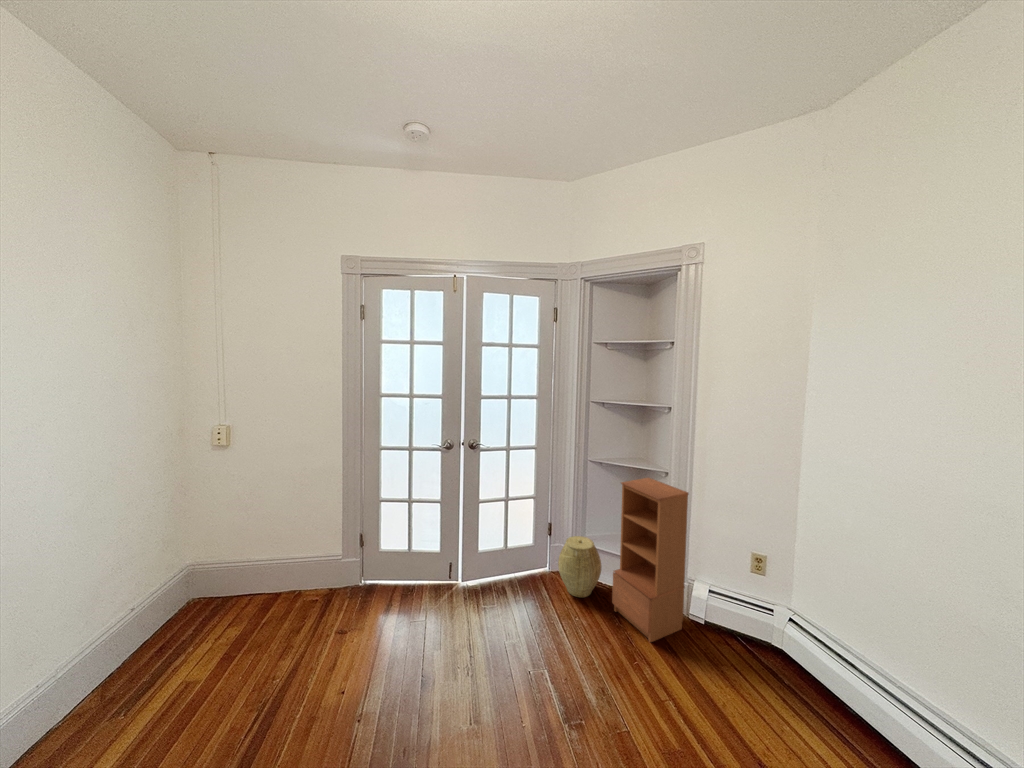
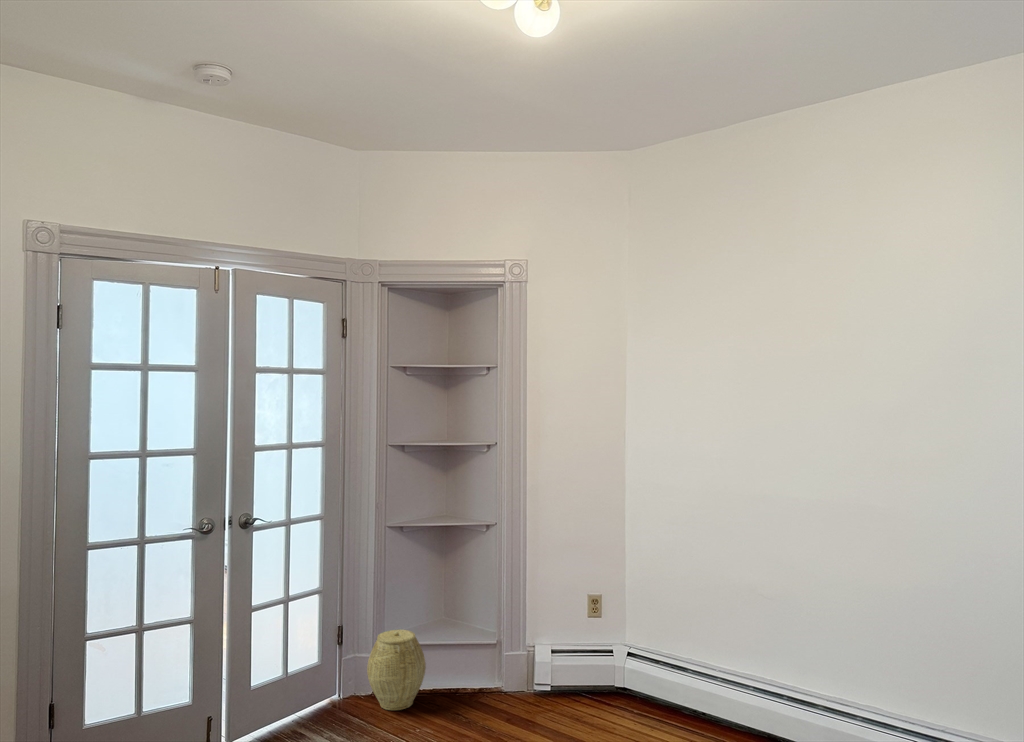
bookcase: present [612,478,689,642] -> none [449,532,528,720]

